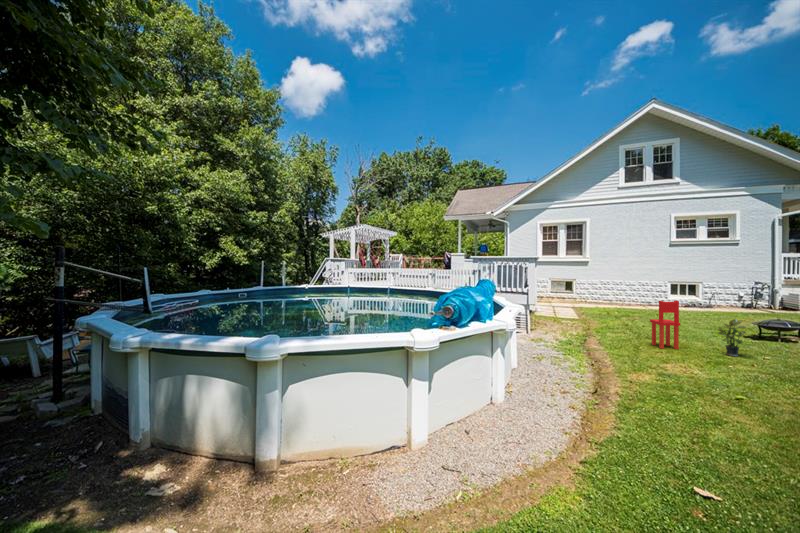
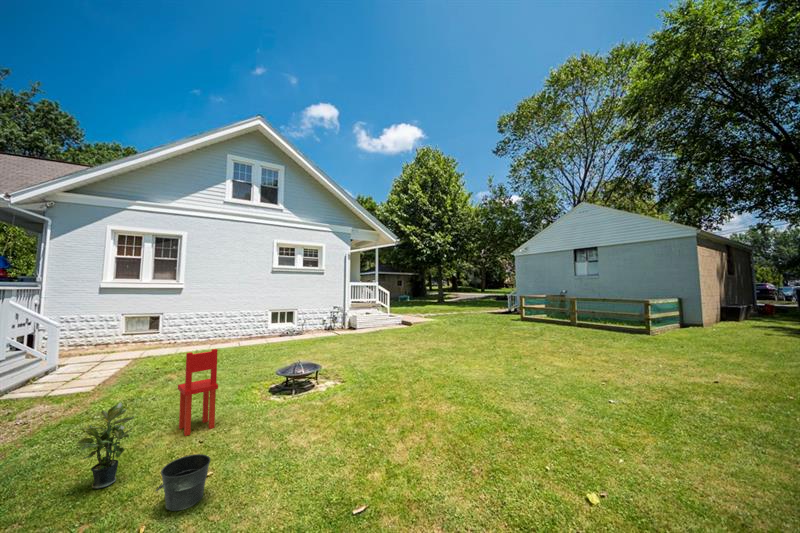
potted plant: present [718,319,746,356] -> present [77,402,134,489]
bucket: none [675,350,706,373] -> present [156,454,210,511]

